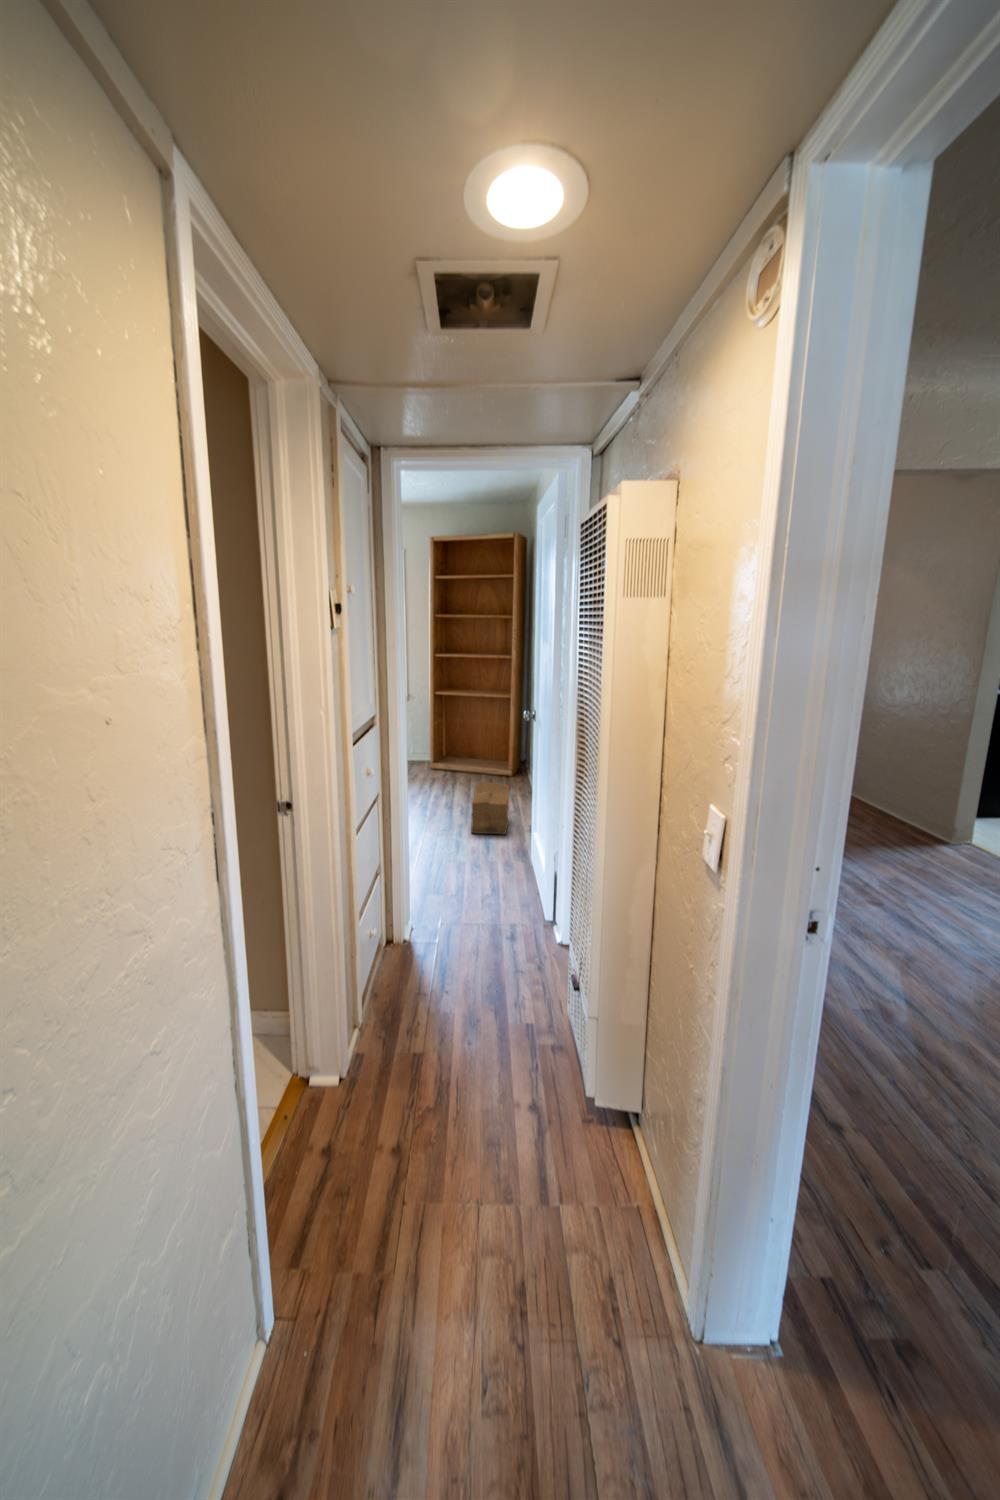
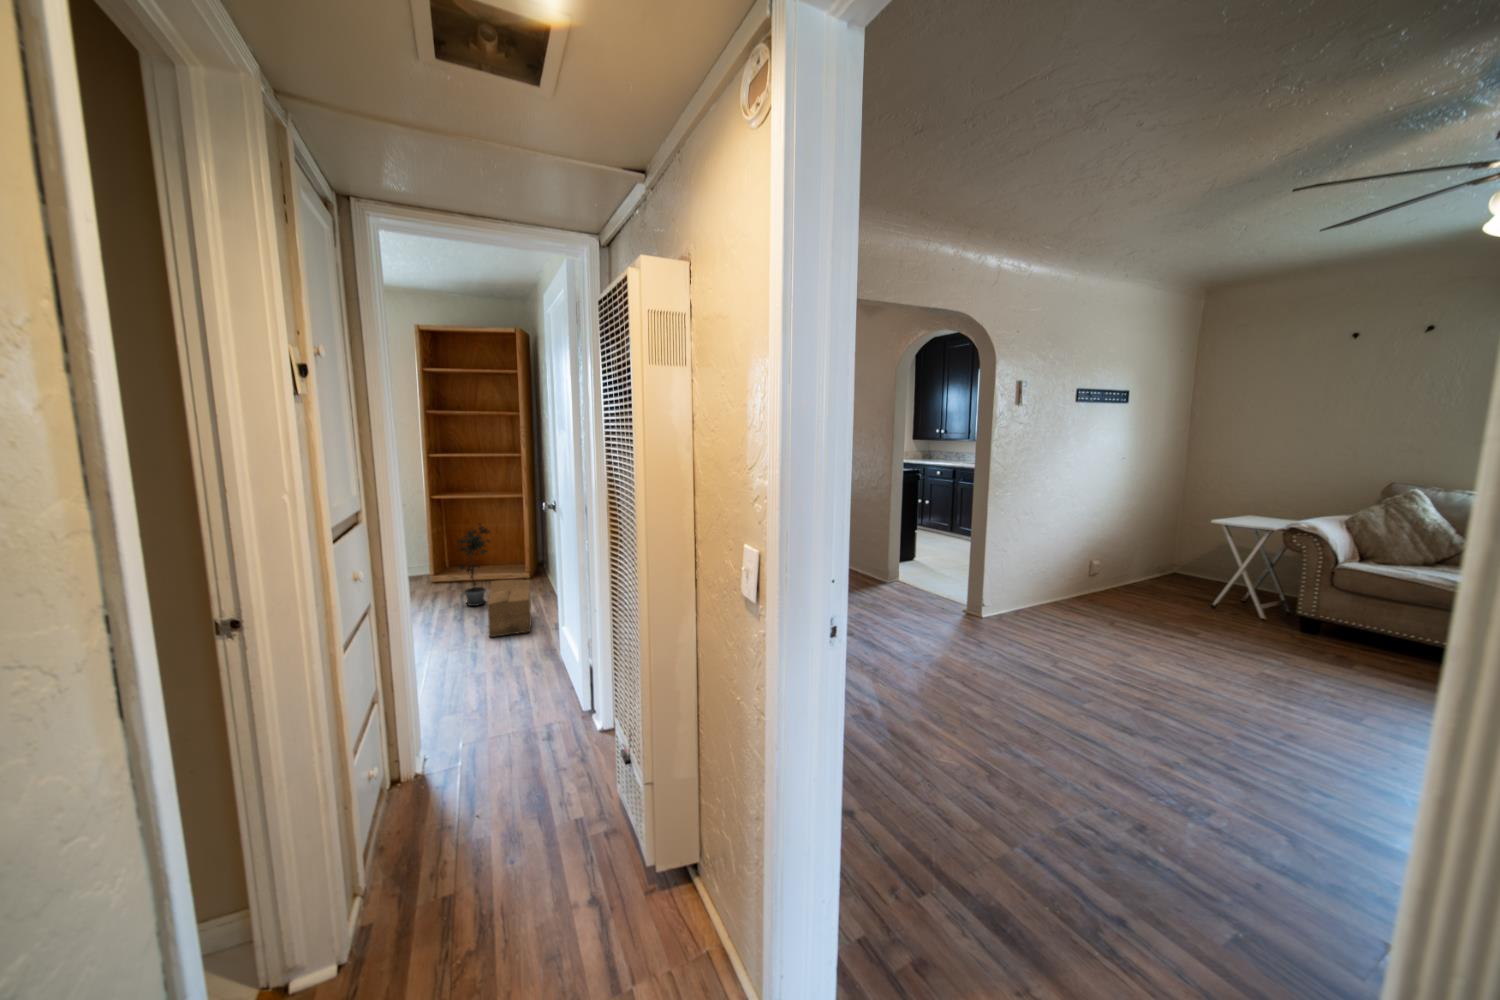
potted plant: none [448,726,481,802] -> present [457,523,490,606]

